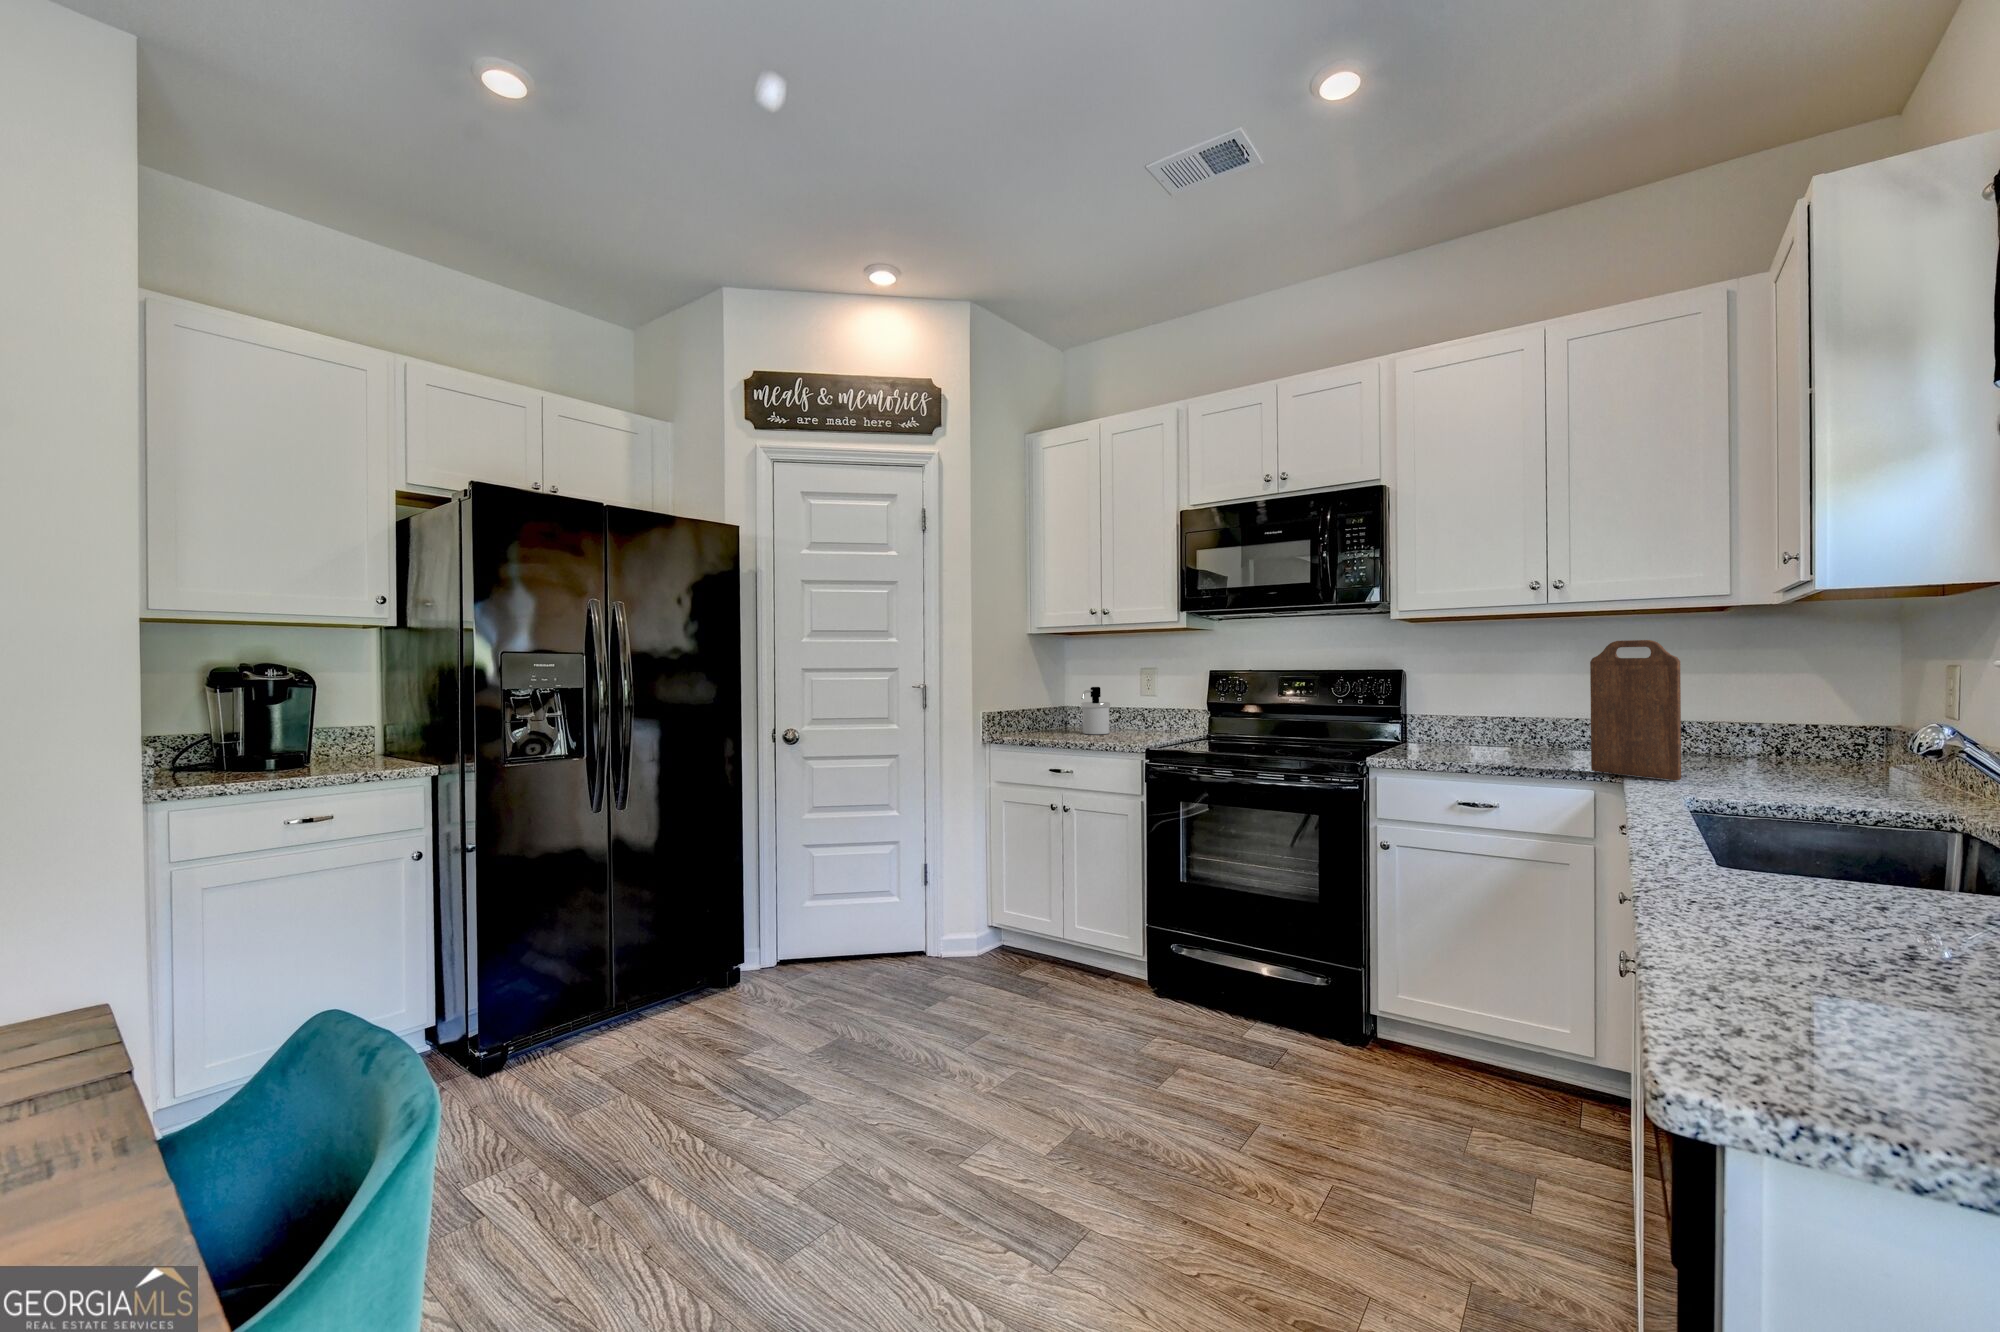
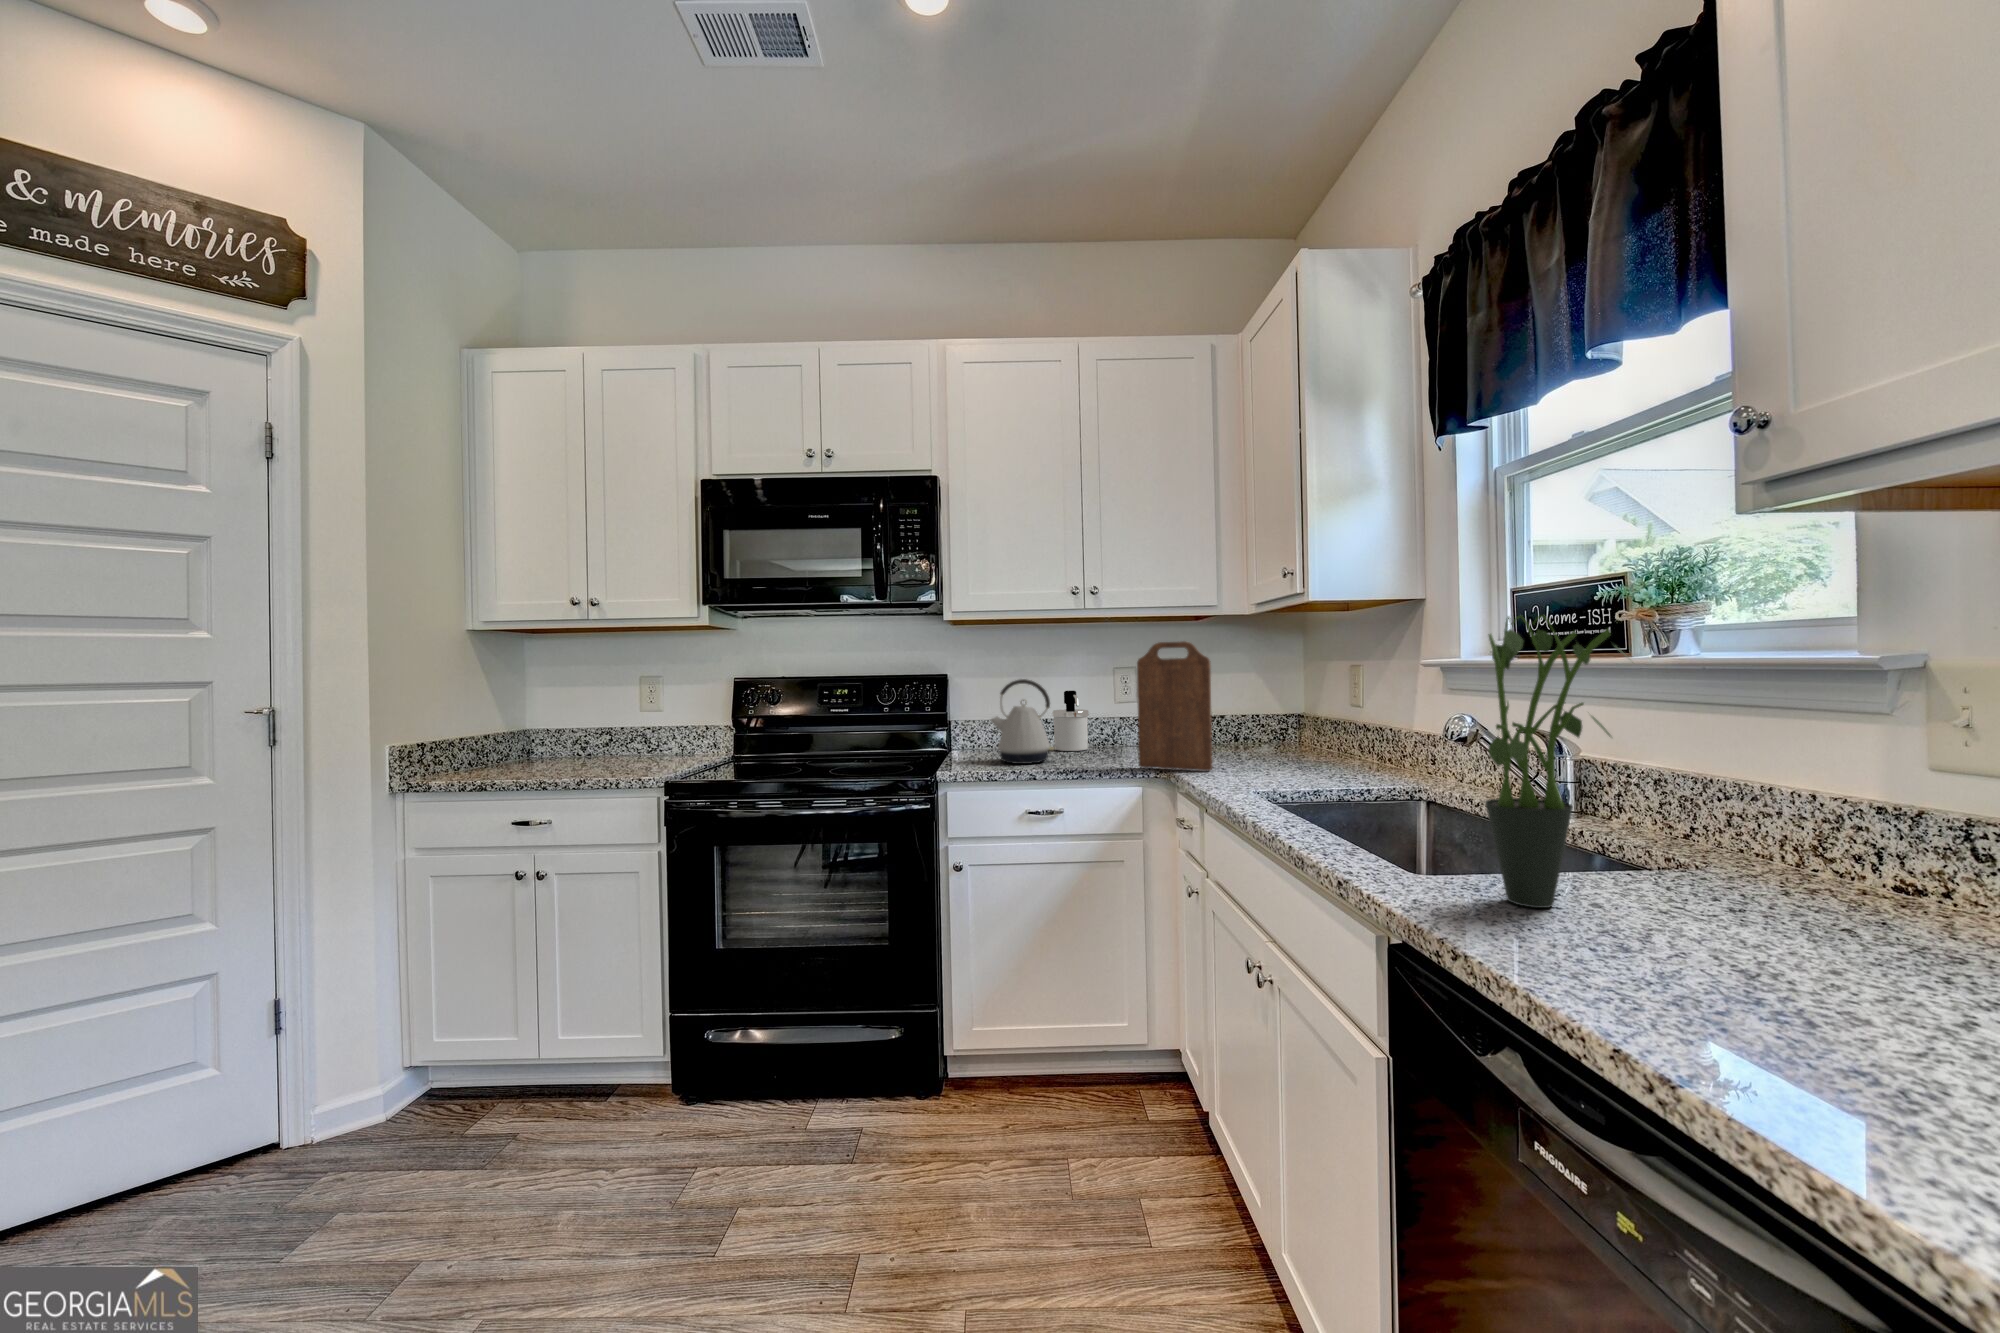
potted plant: none [1755,628,1903,903] -> present [1485,615,1626,908]
kettle: none [1431,677,1502,759] -> present [991,679,1054,764]
soap dispenser: present [1081,687,1110,734] -> present [1053,691,1089,751]

